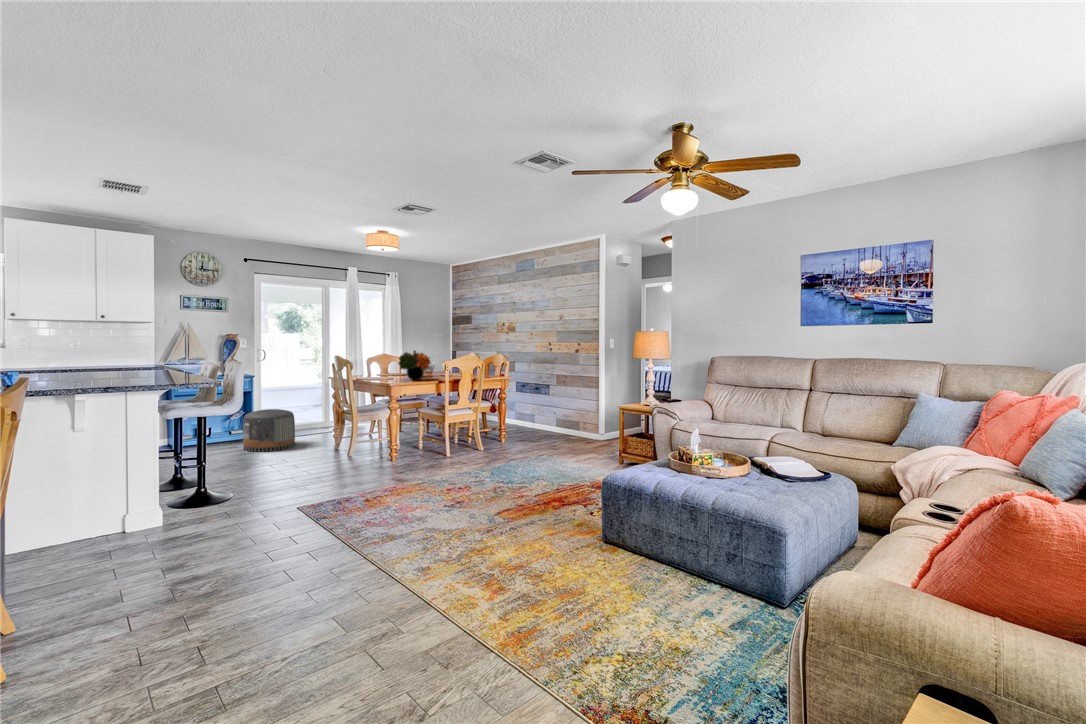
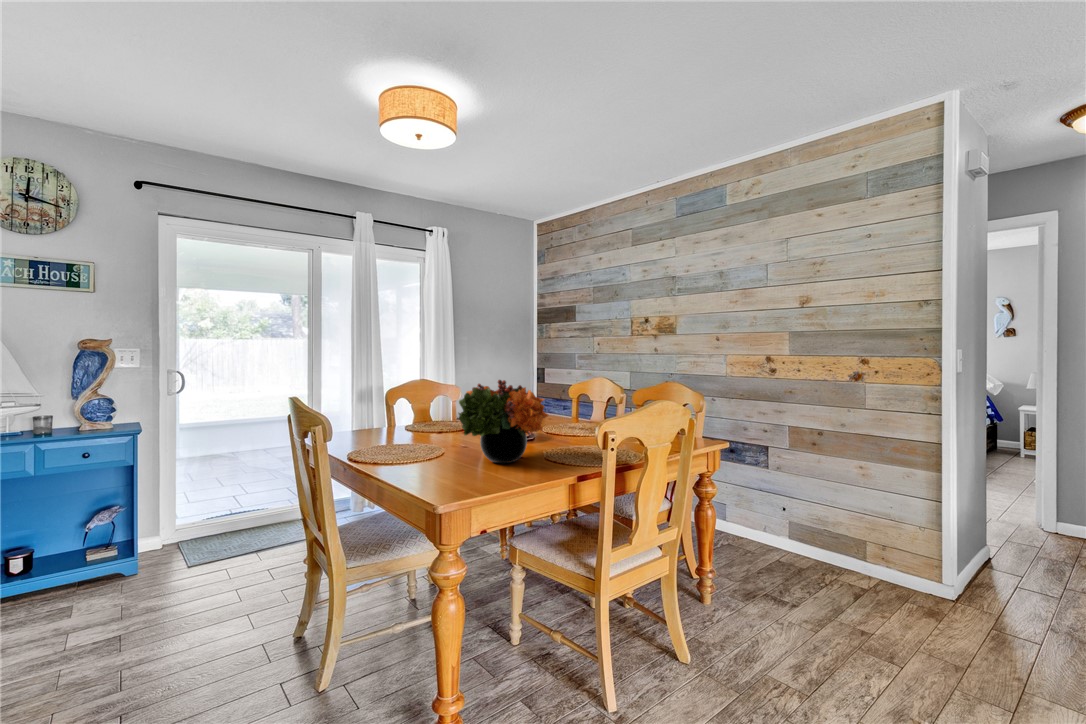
pouf: present [243,409,295,452] -> none [69,515,210,644]

